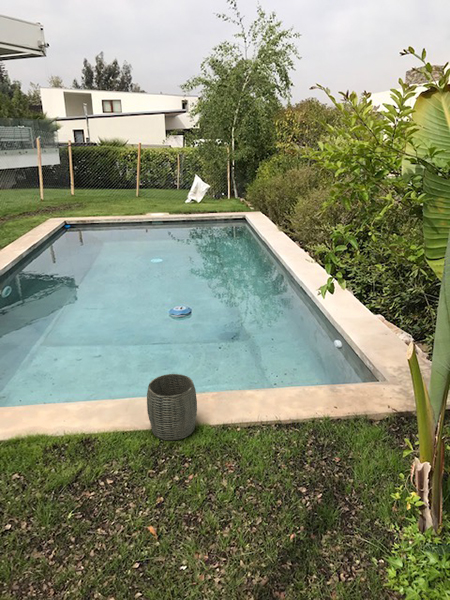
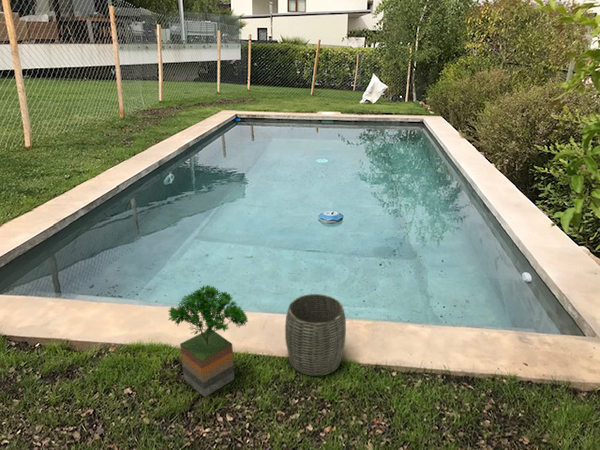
potted tree: none [47,376,118,470] -> present [169,285,248,397]

